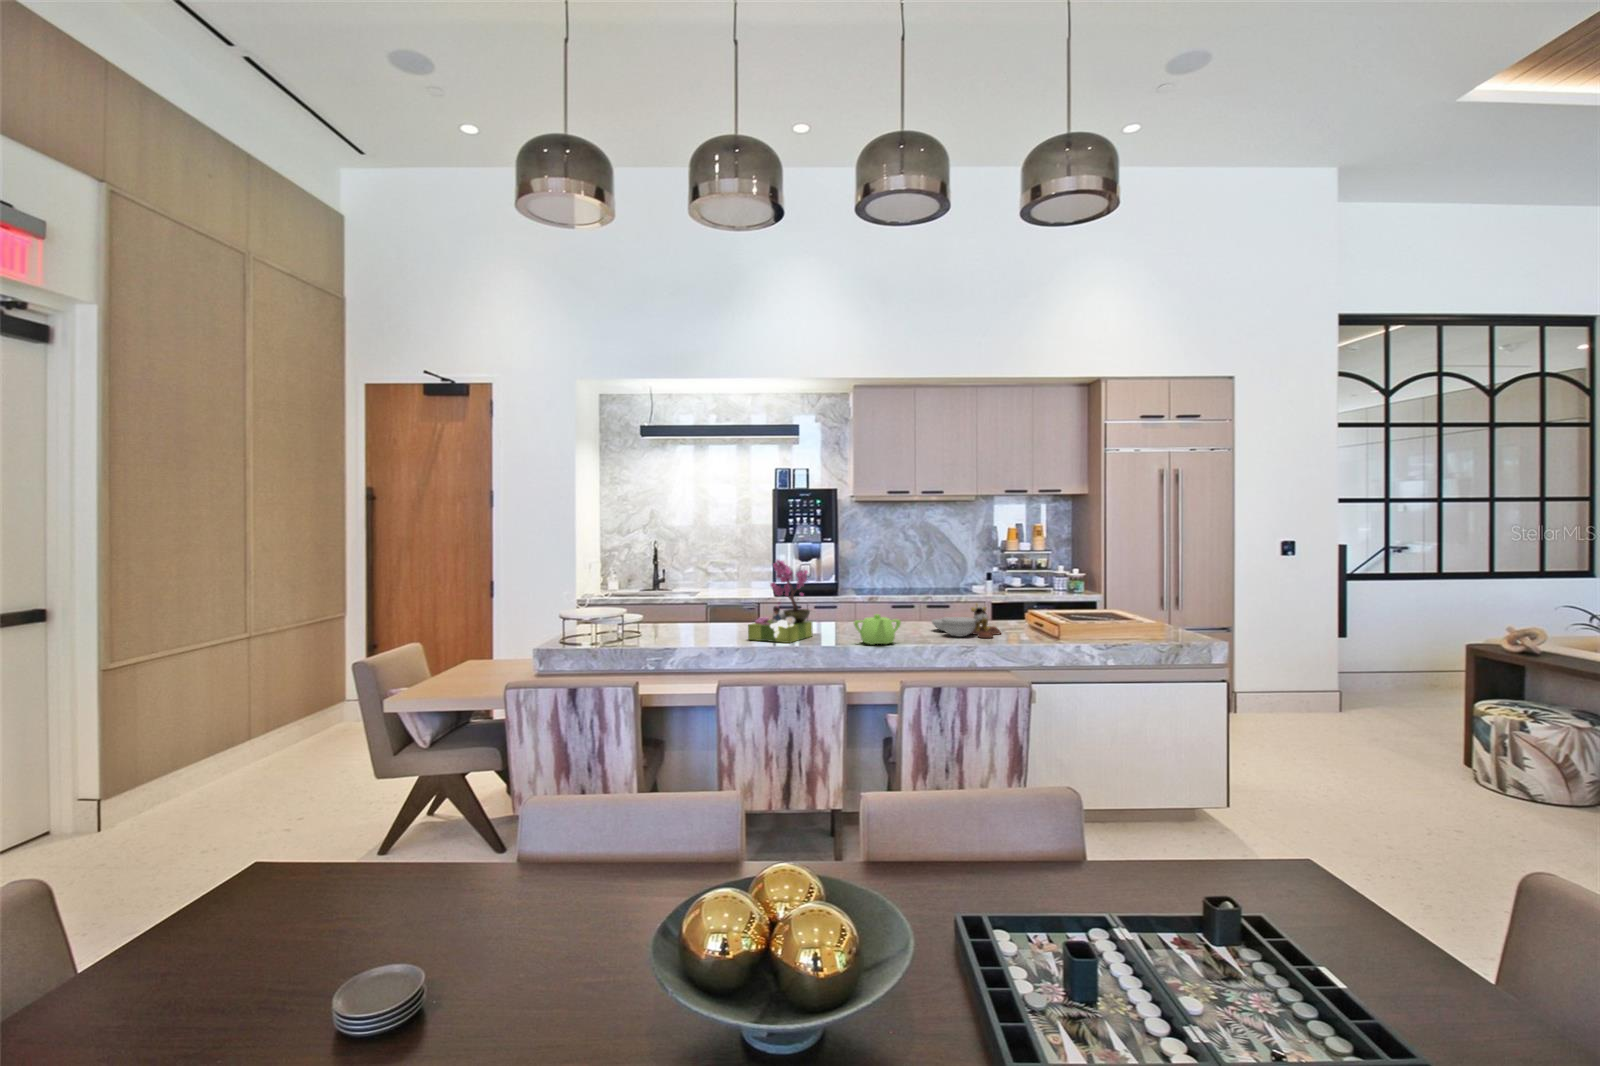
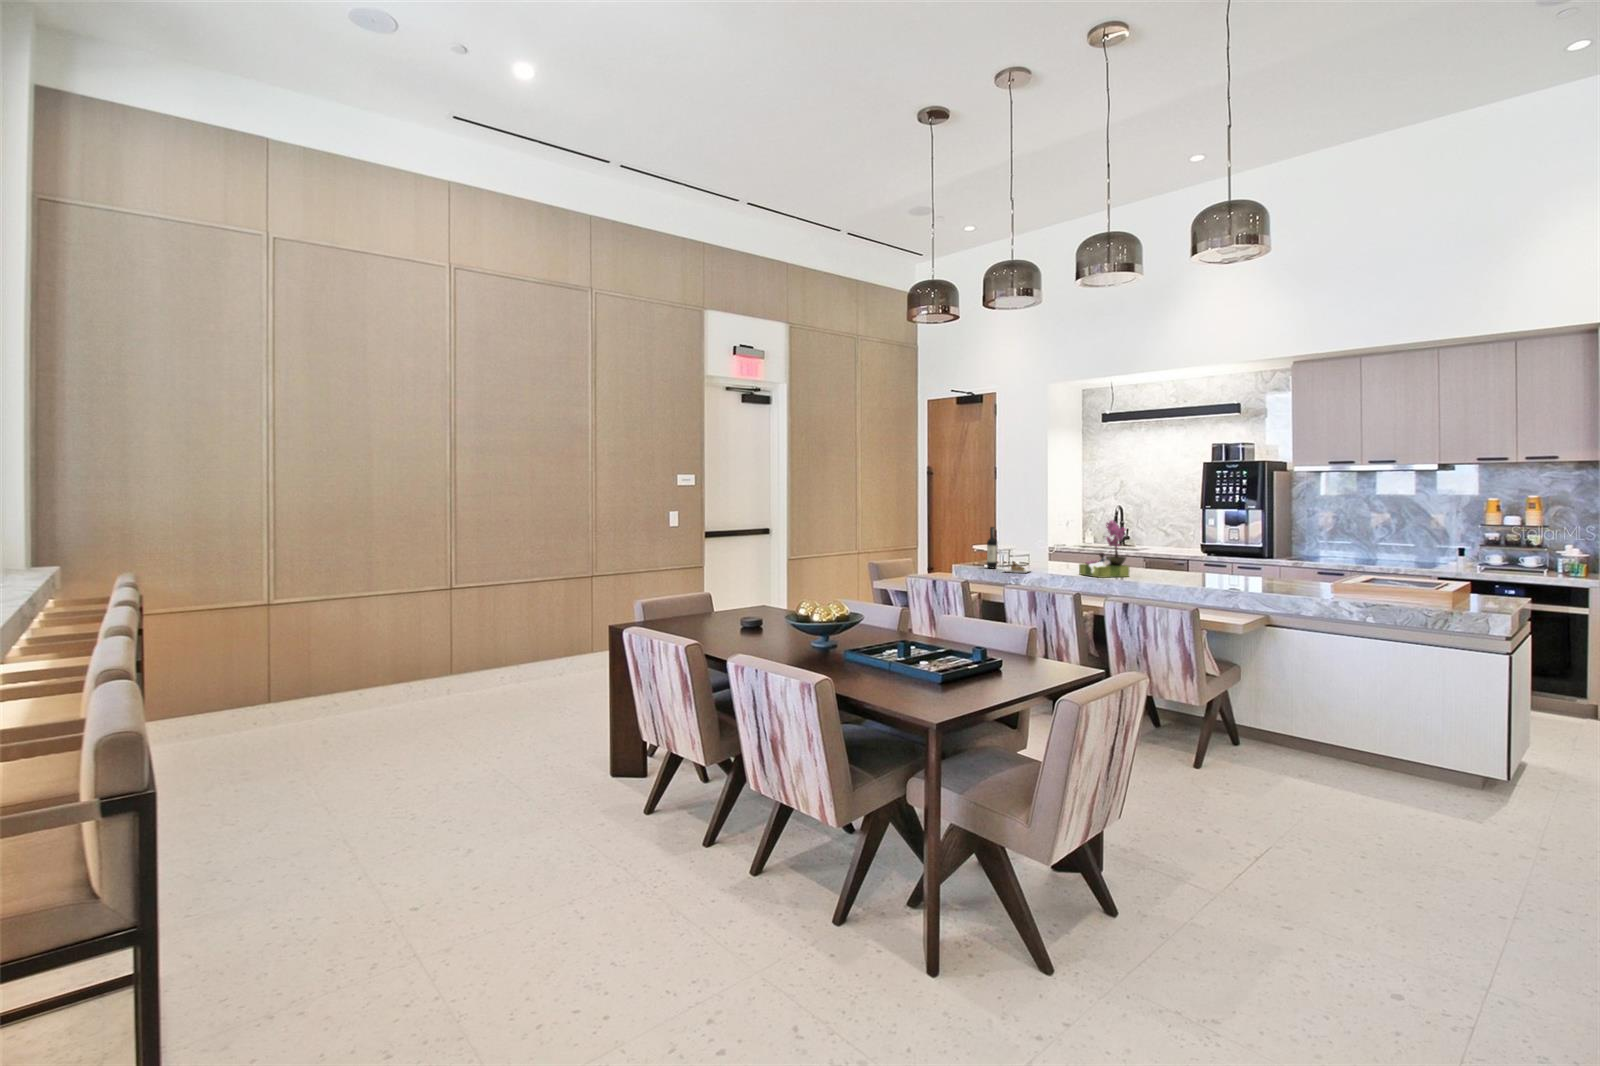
wine bottle: none [592,577,681,649] -> present [987,527,1031,573]
cutting board: present [932,604,1001,638] -> none [1224,562,1298,589]
teapot: present [854,614,901,645] -> none [1139,561,1176,584]

